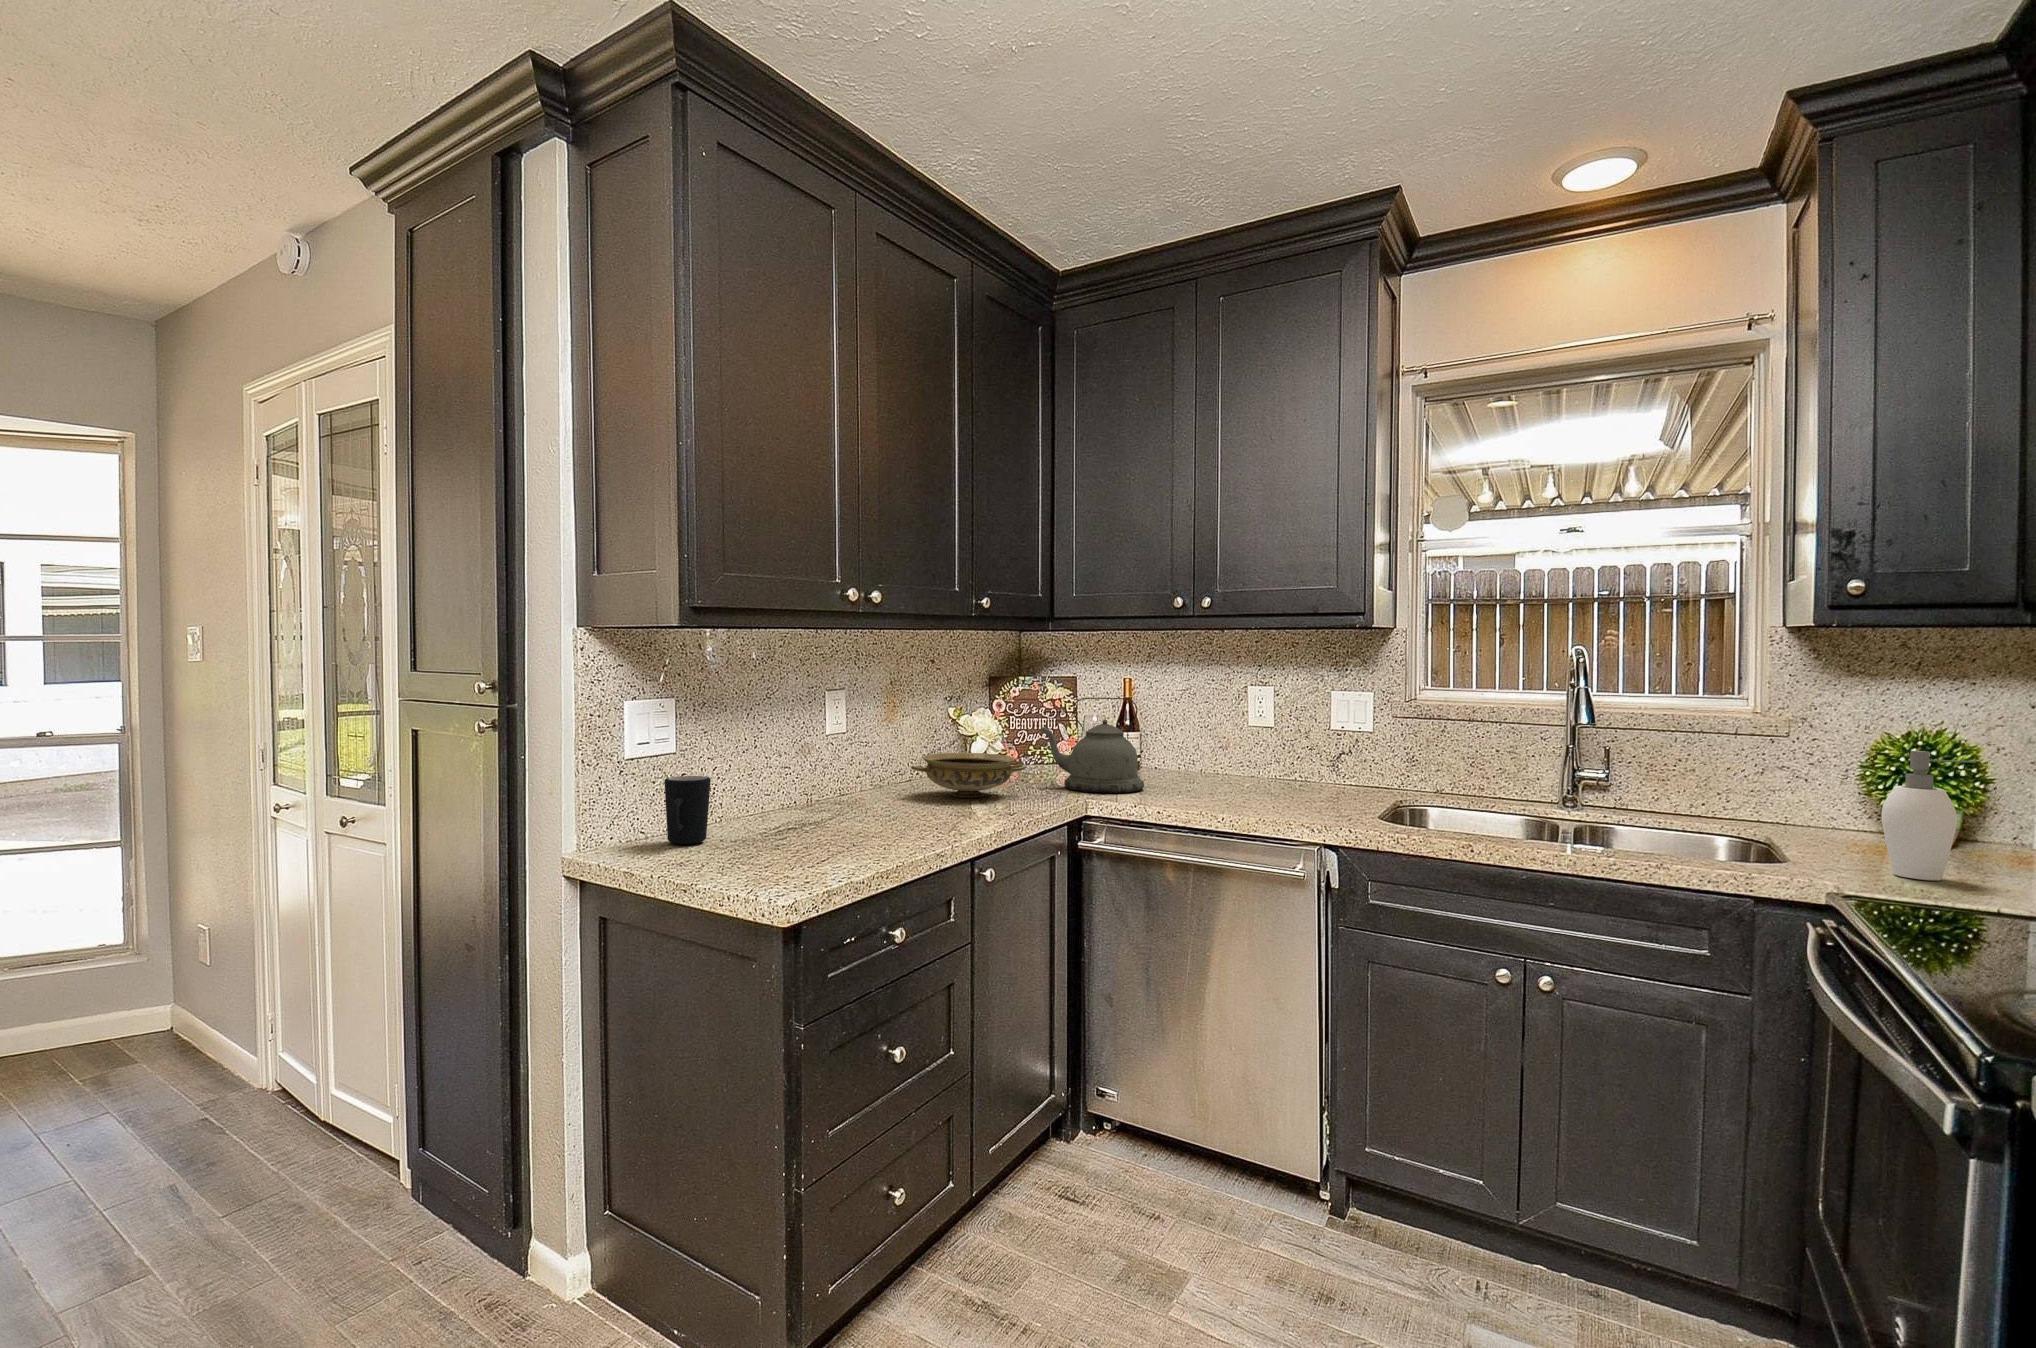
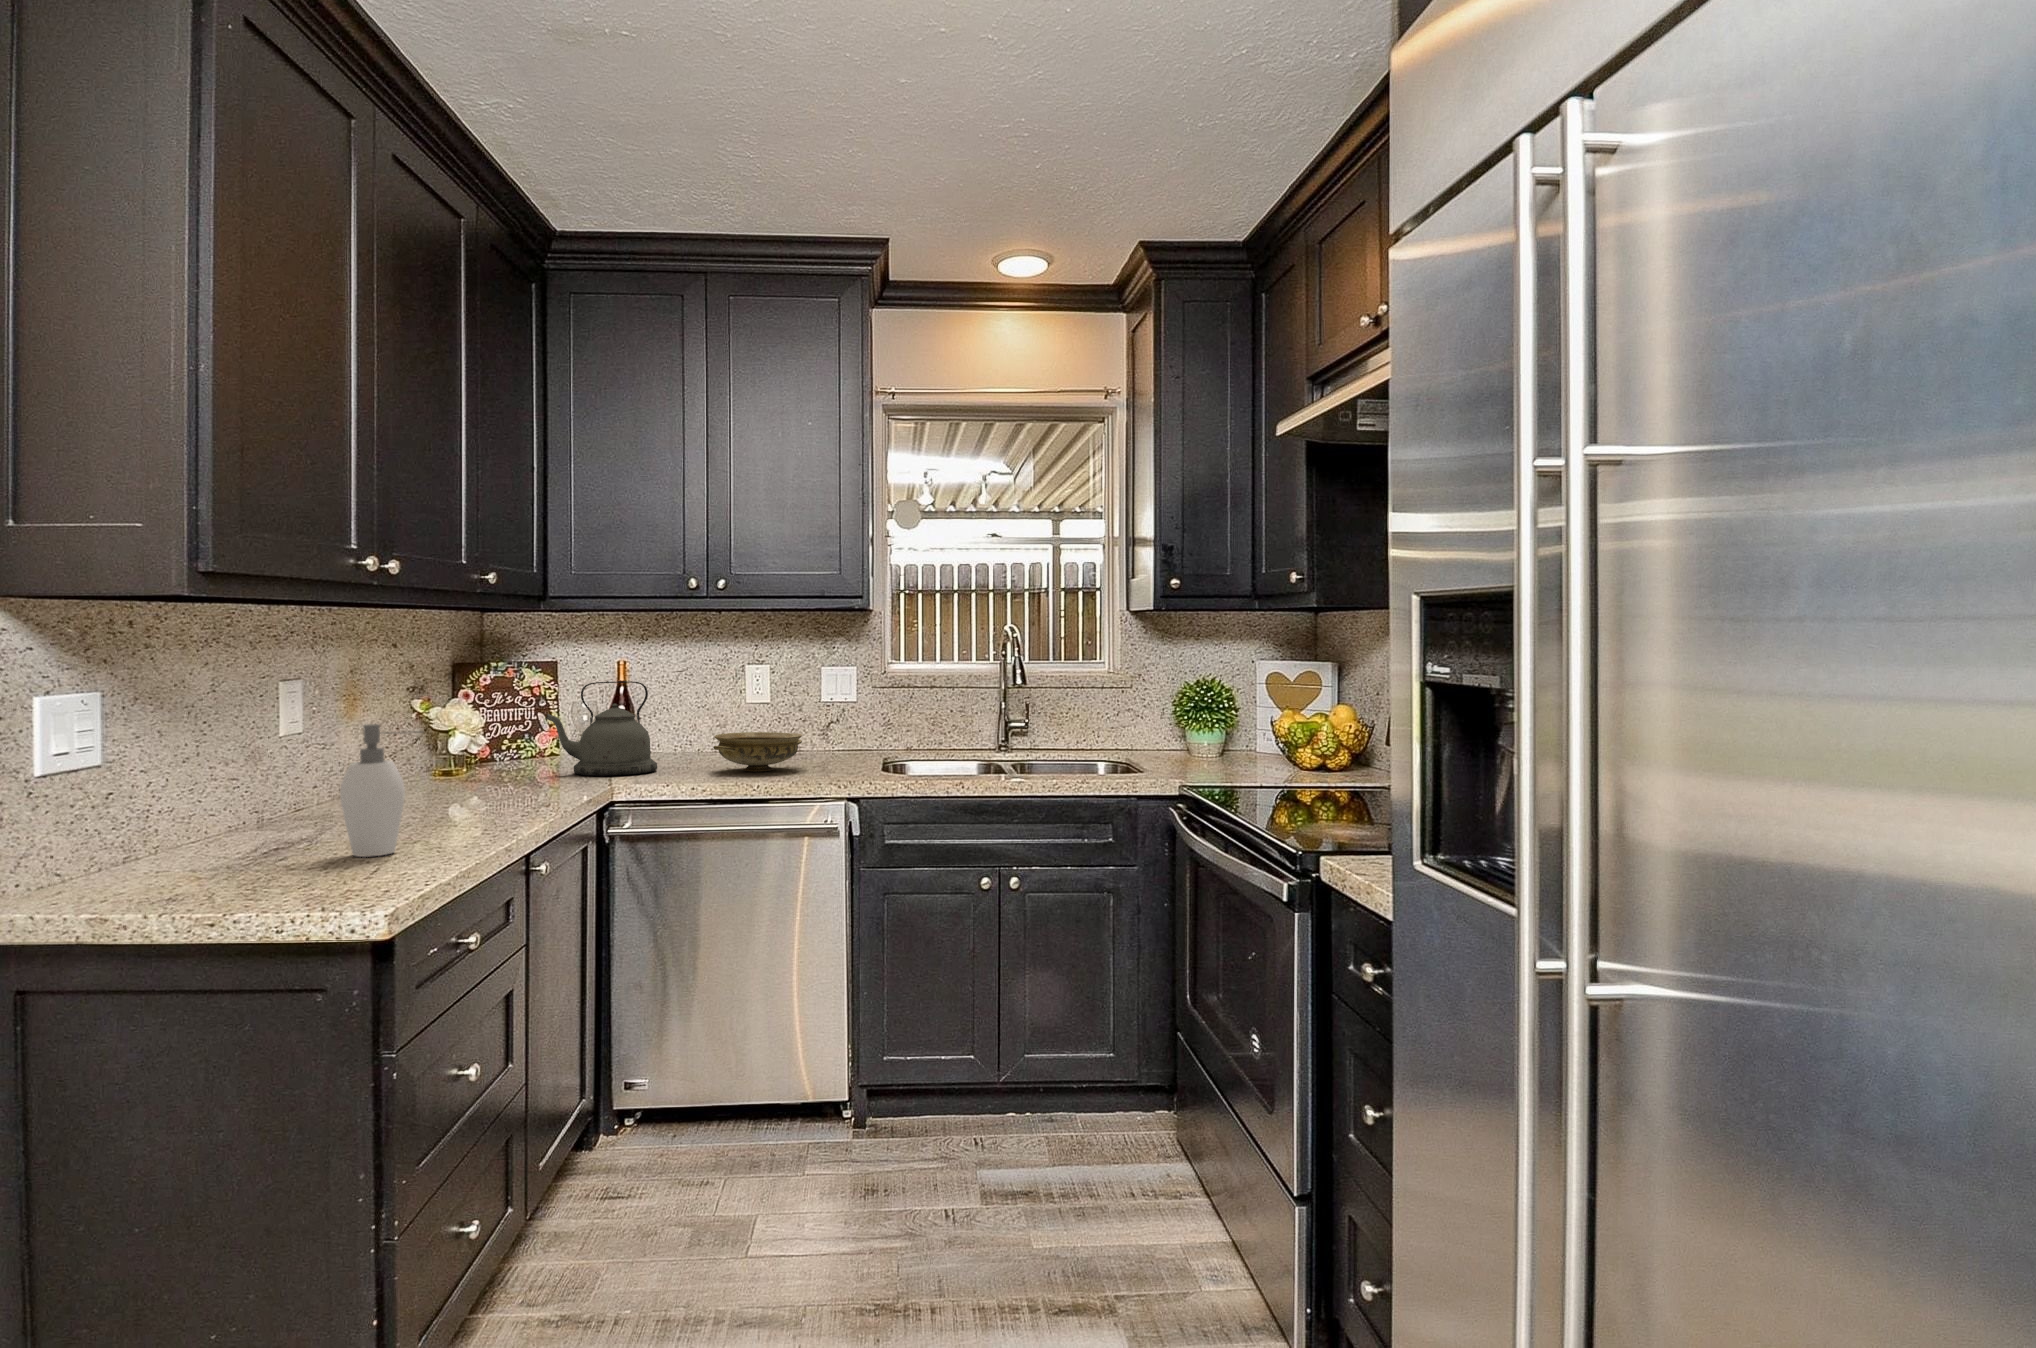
soap dispenser: present [1881,751,1976,880] -> present [340,724,405,857]
ceramic bowl: present [911,753,1026,798] -> present [713,732,802,771]
mug: present [664,776,711,844] -> none [244,778,300,851]

